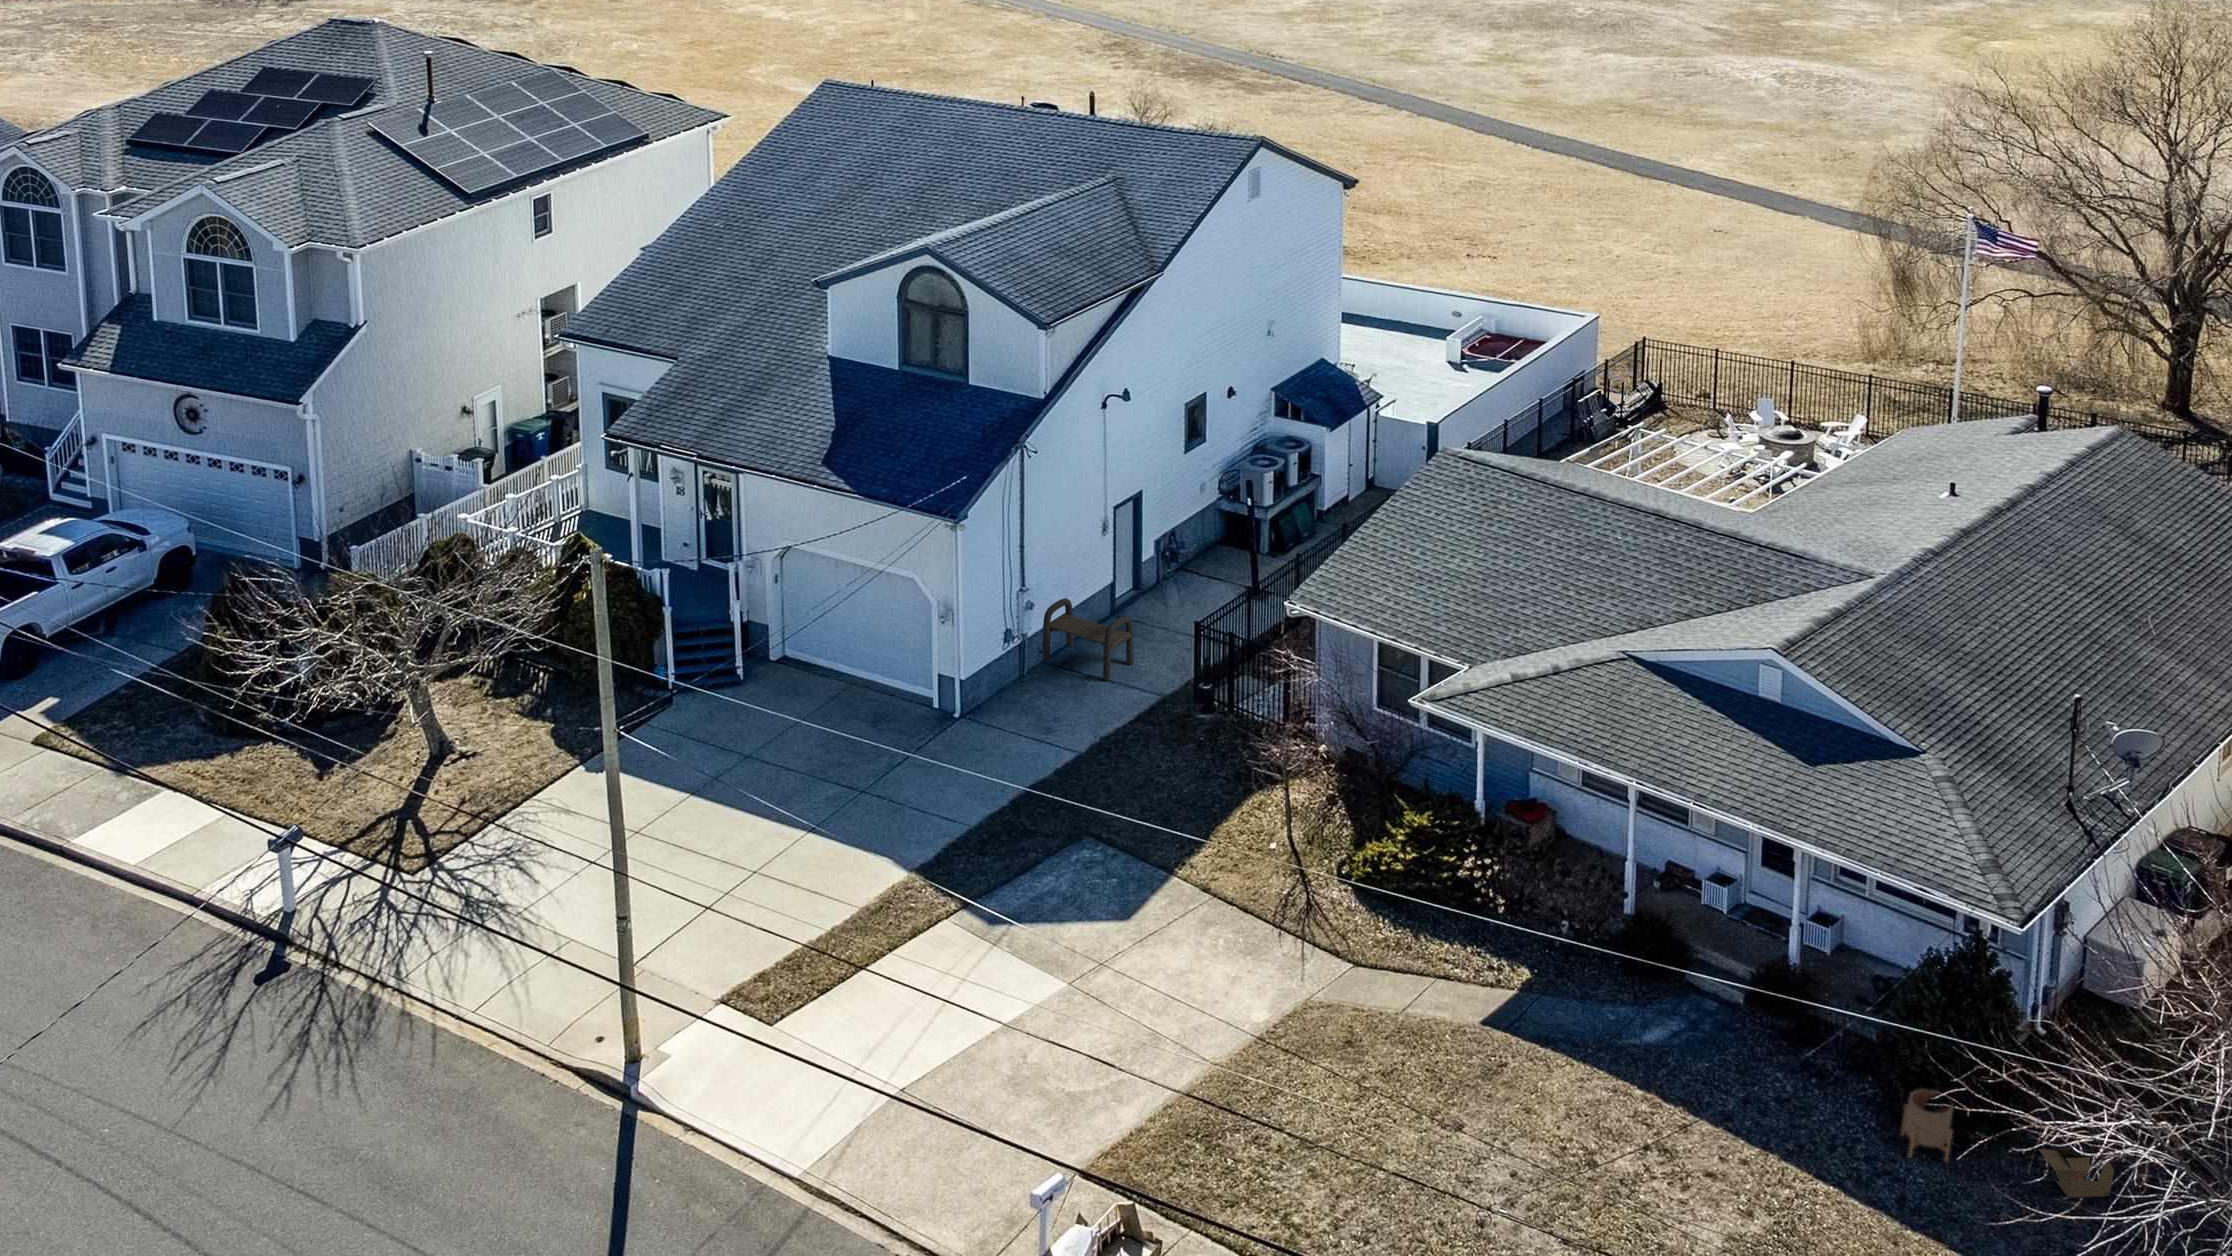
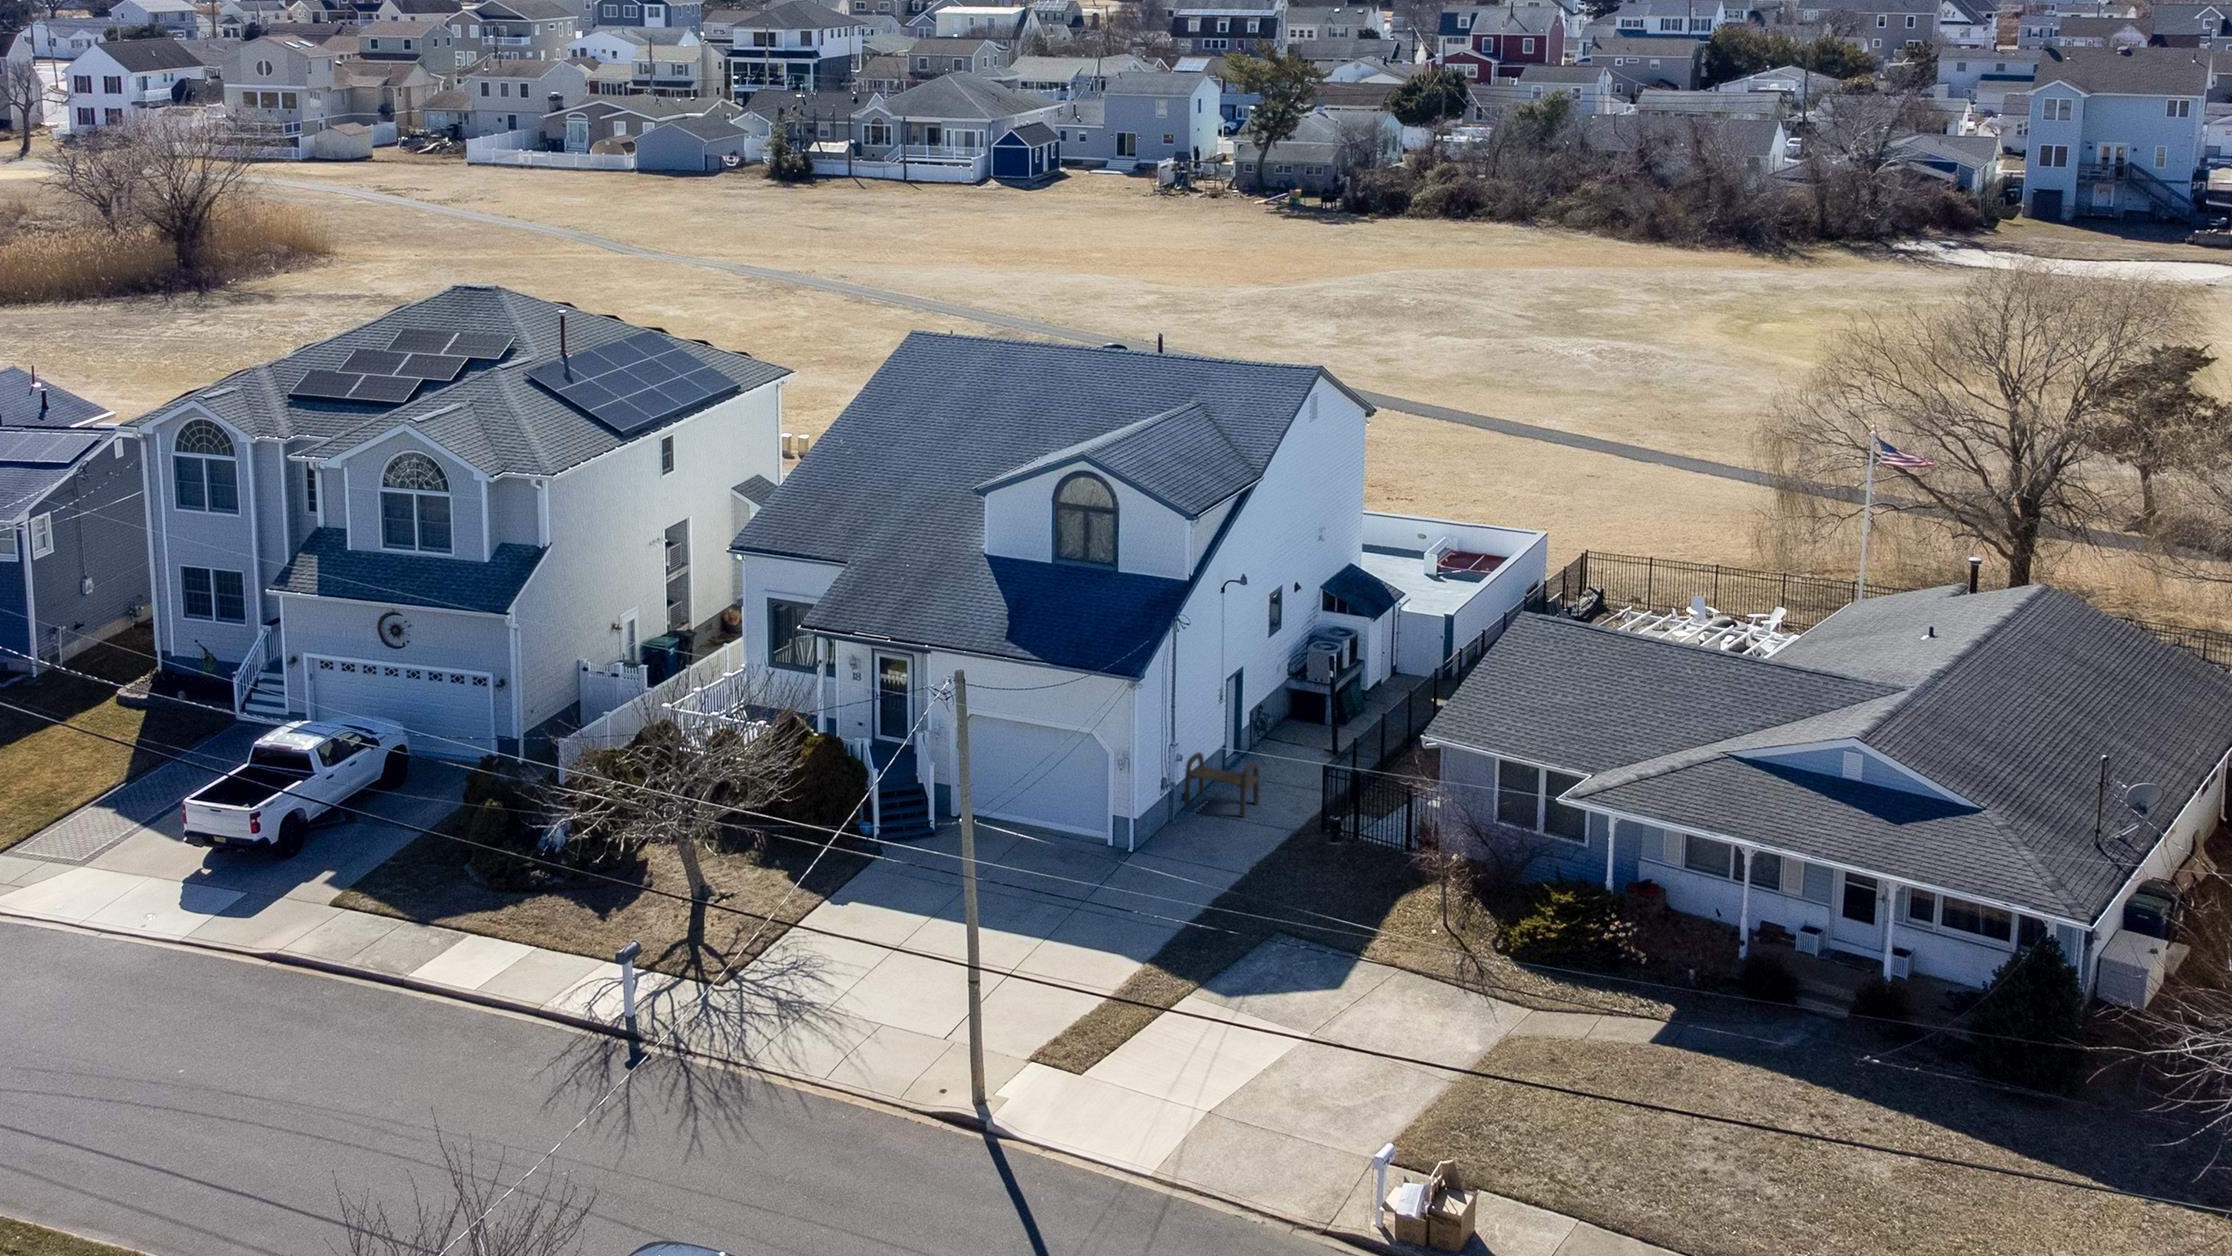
planter: present [1901,1090,1953,1161] -> none [1951,1039,1991,1091]
cardboard box: present [2038,1148,2114,1198] -> none [2051,1067,2105,1106]

